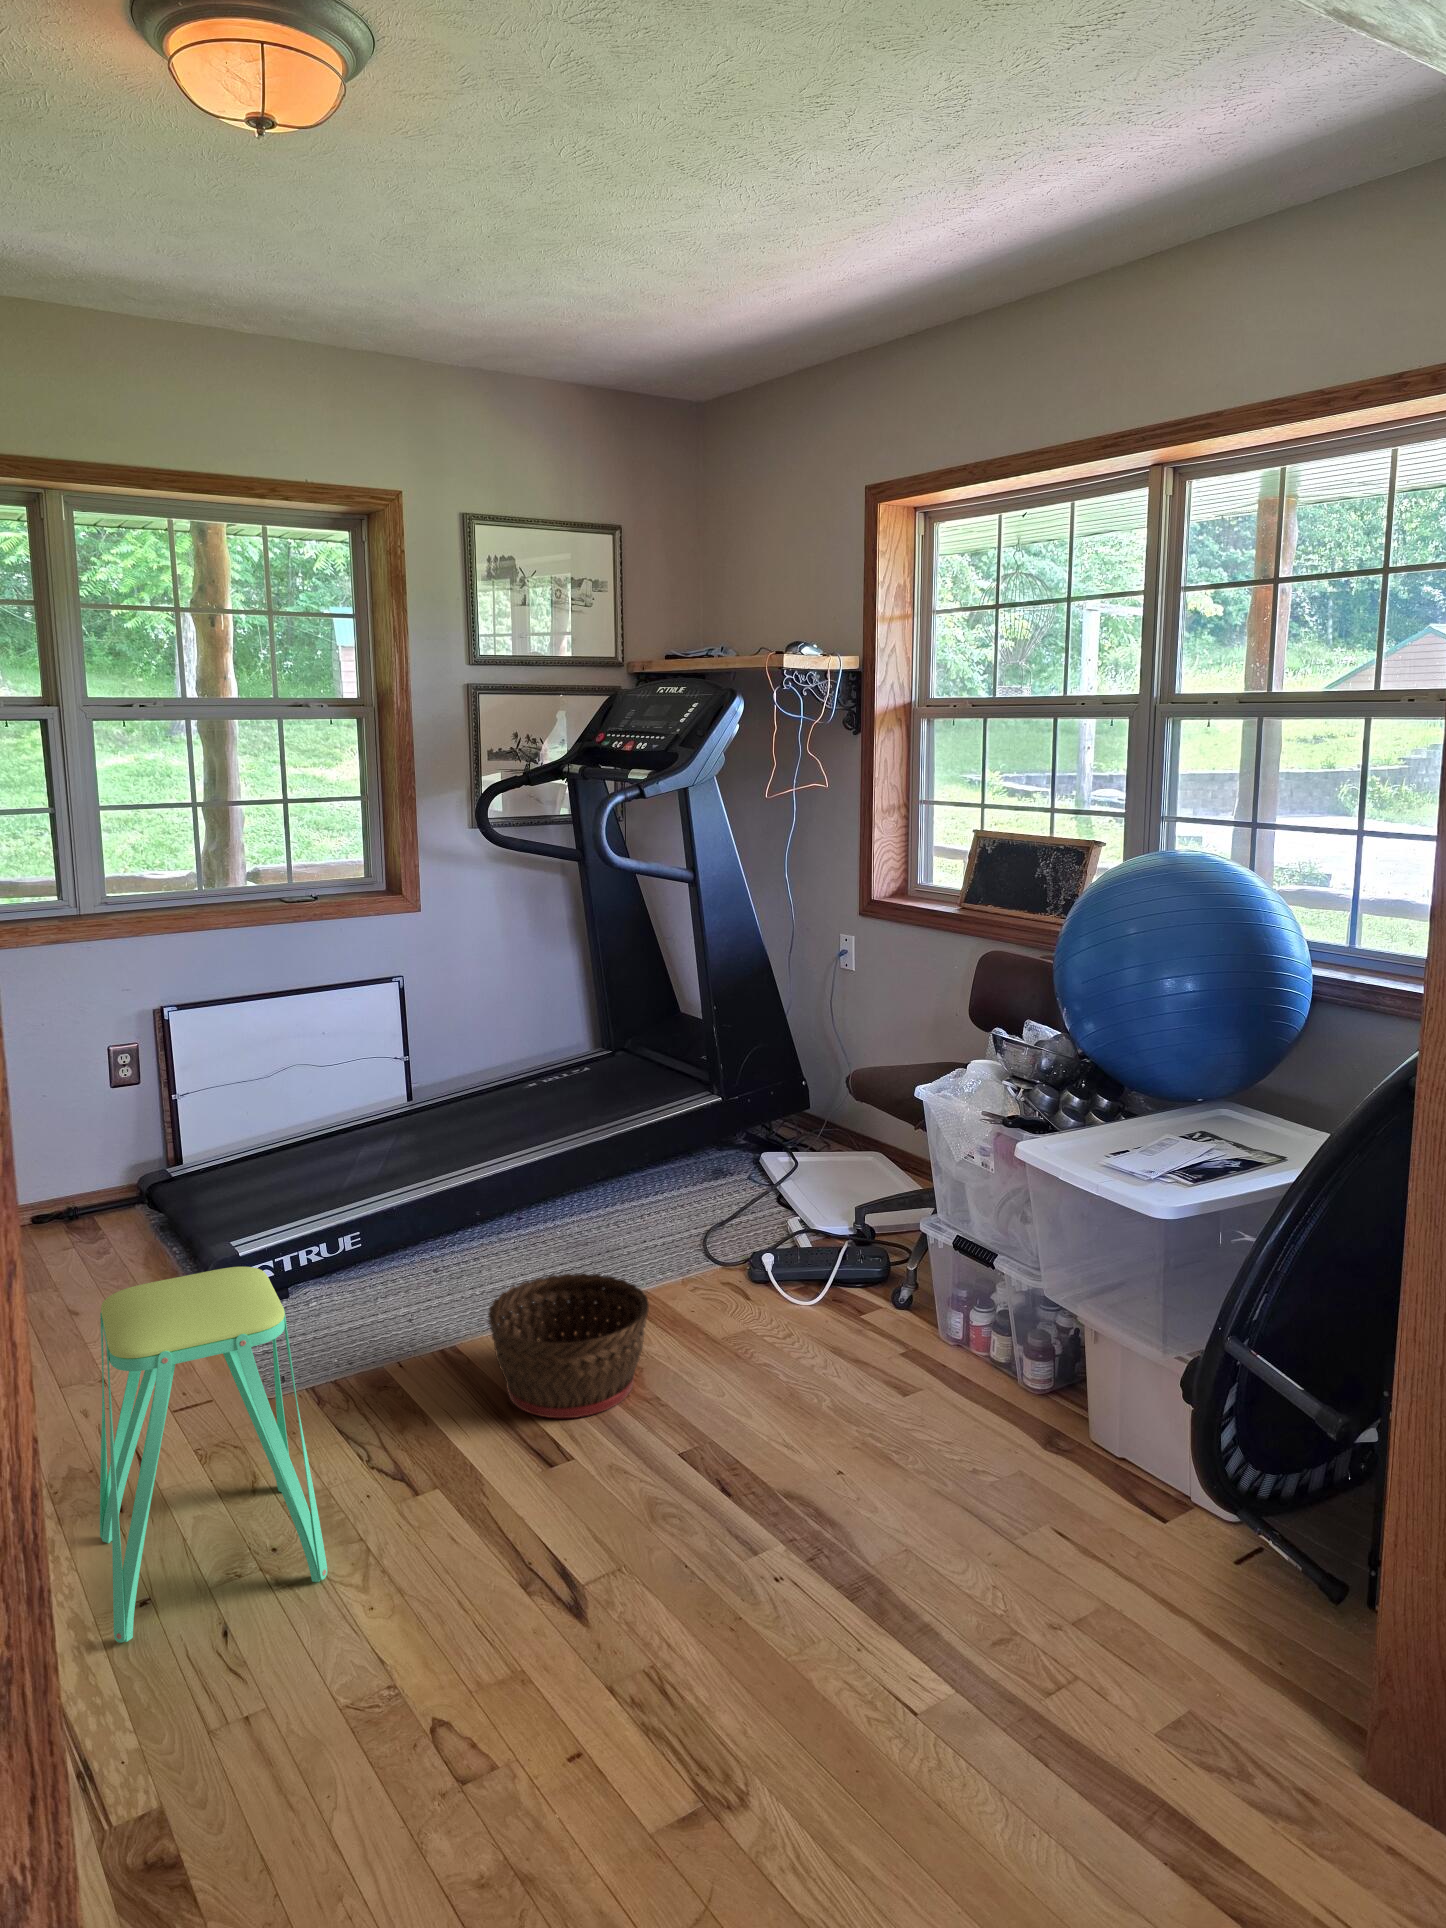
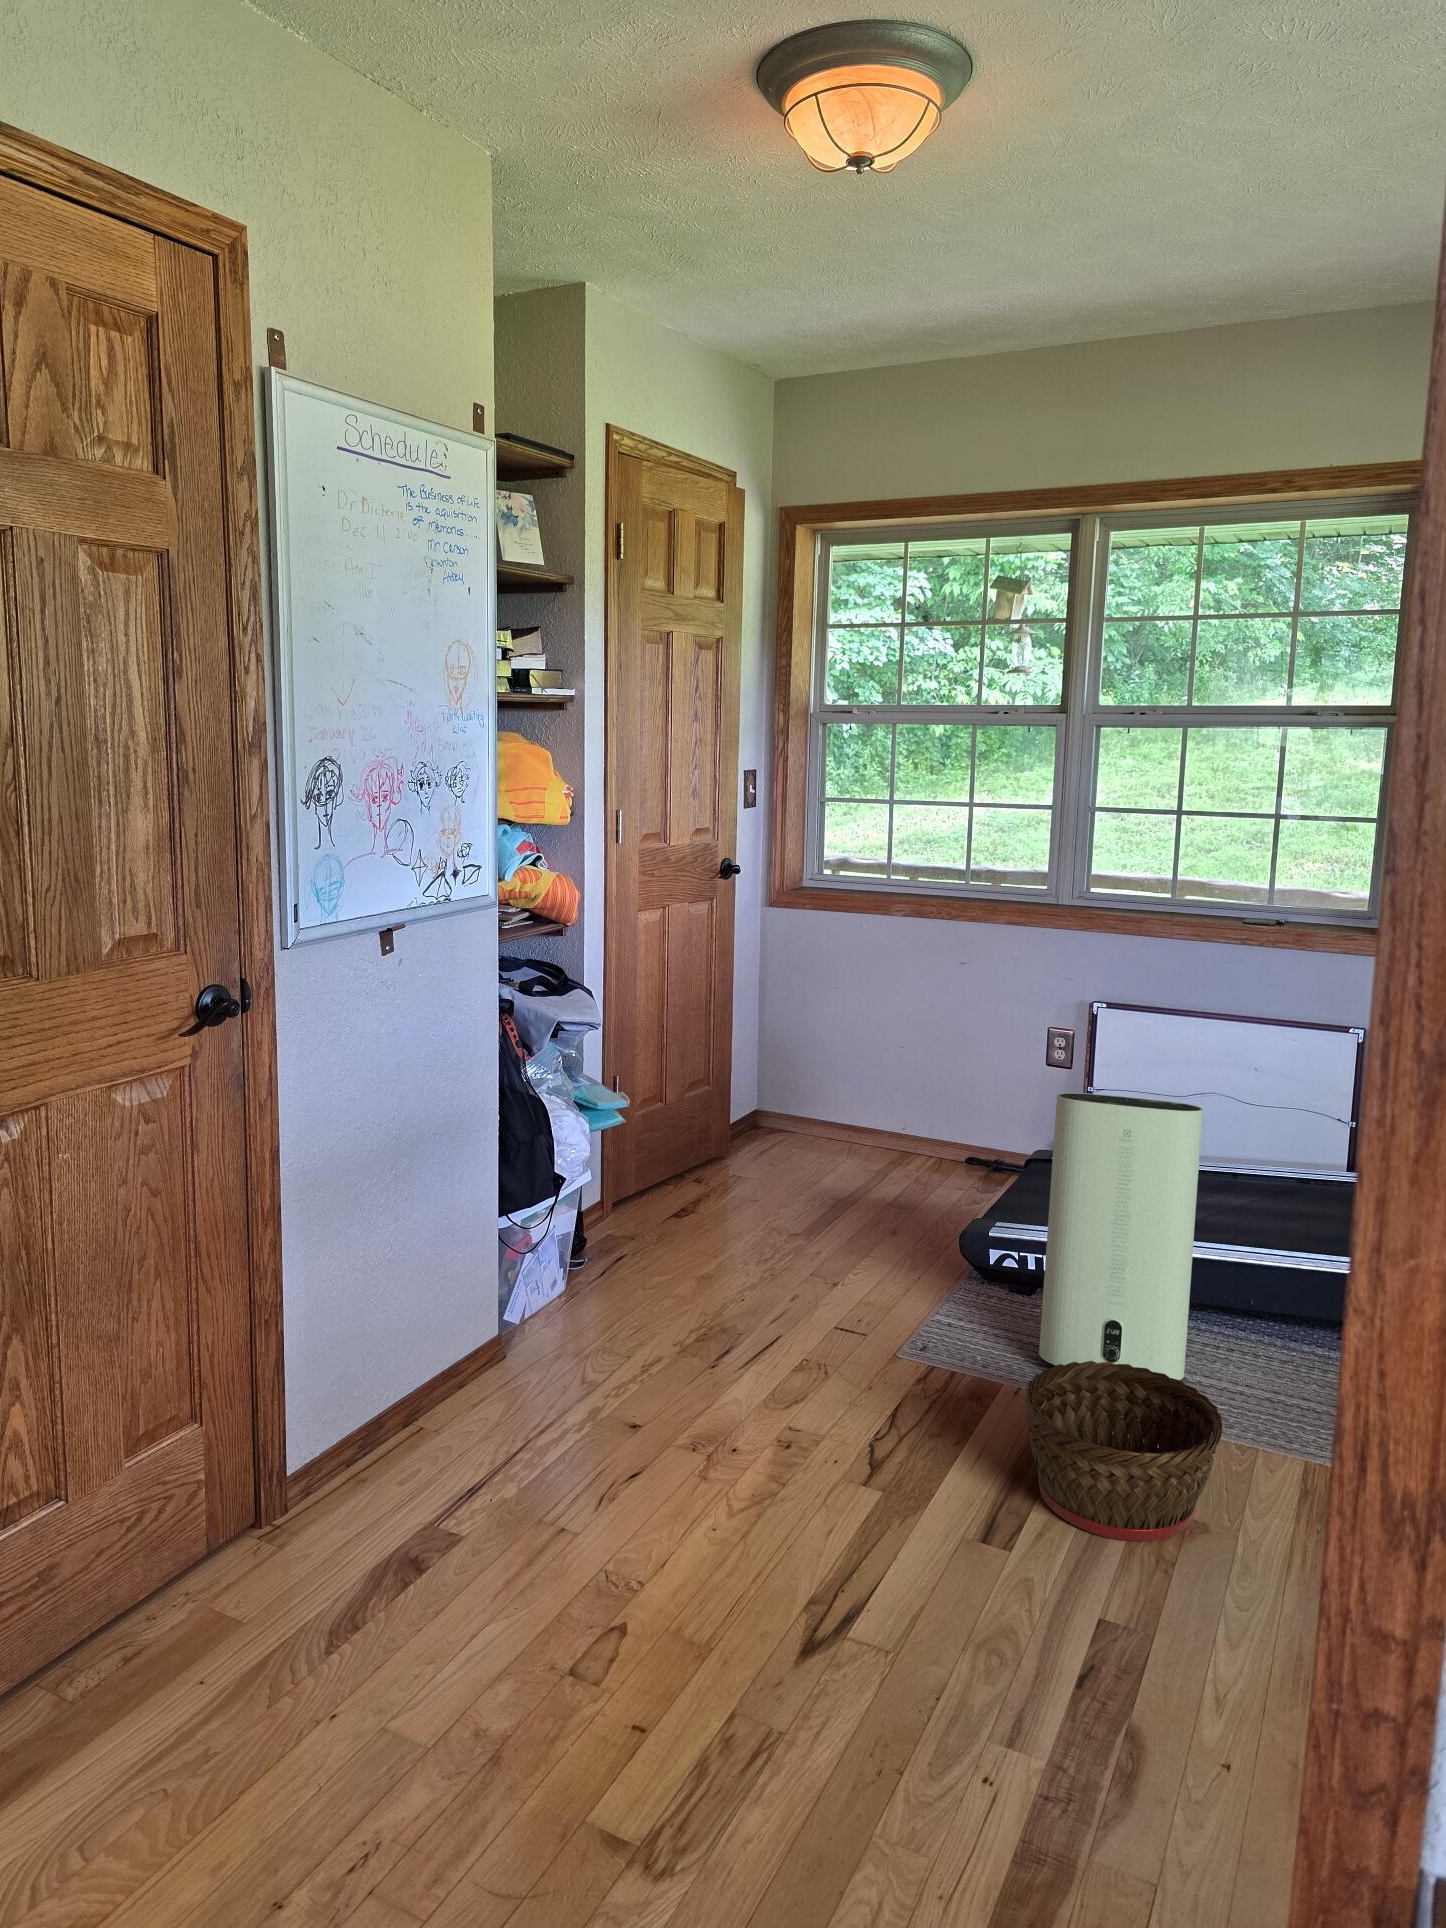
air purifier: none [338,1061,492,1330] -> present [1039,1093,1203,1380]
stool: present [100,1267,327,1643] -> none [587,1177,808,1490]

